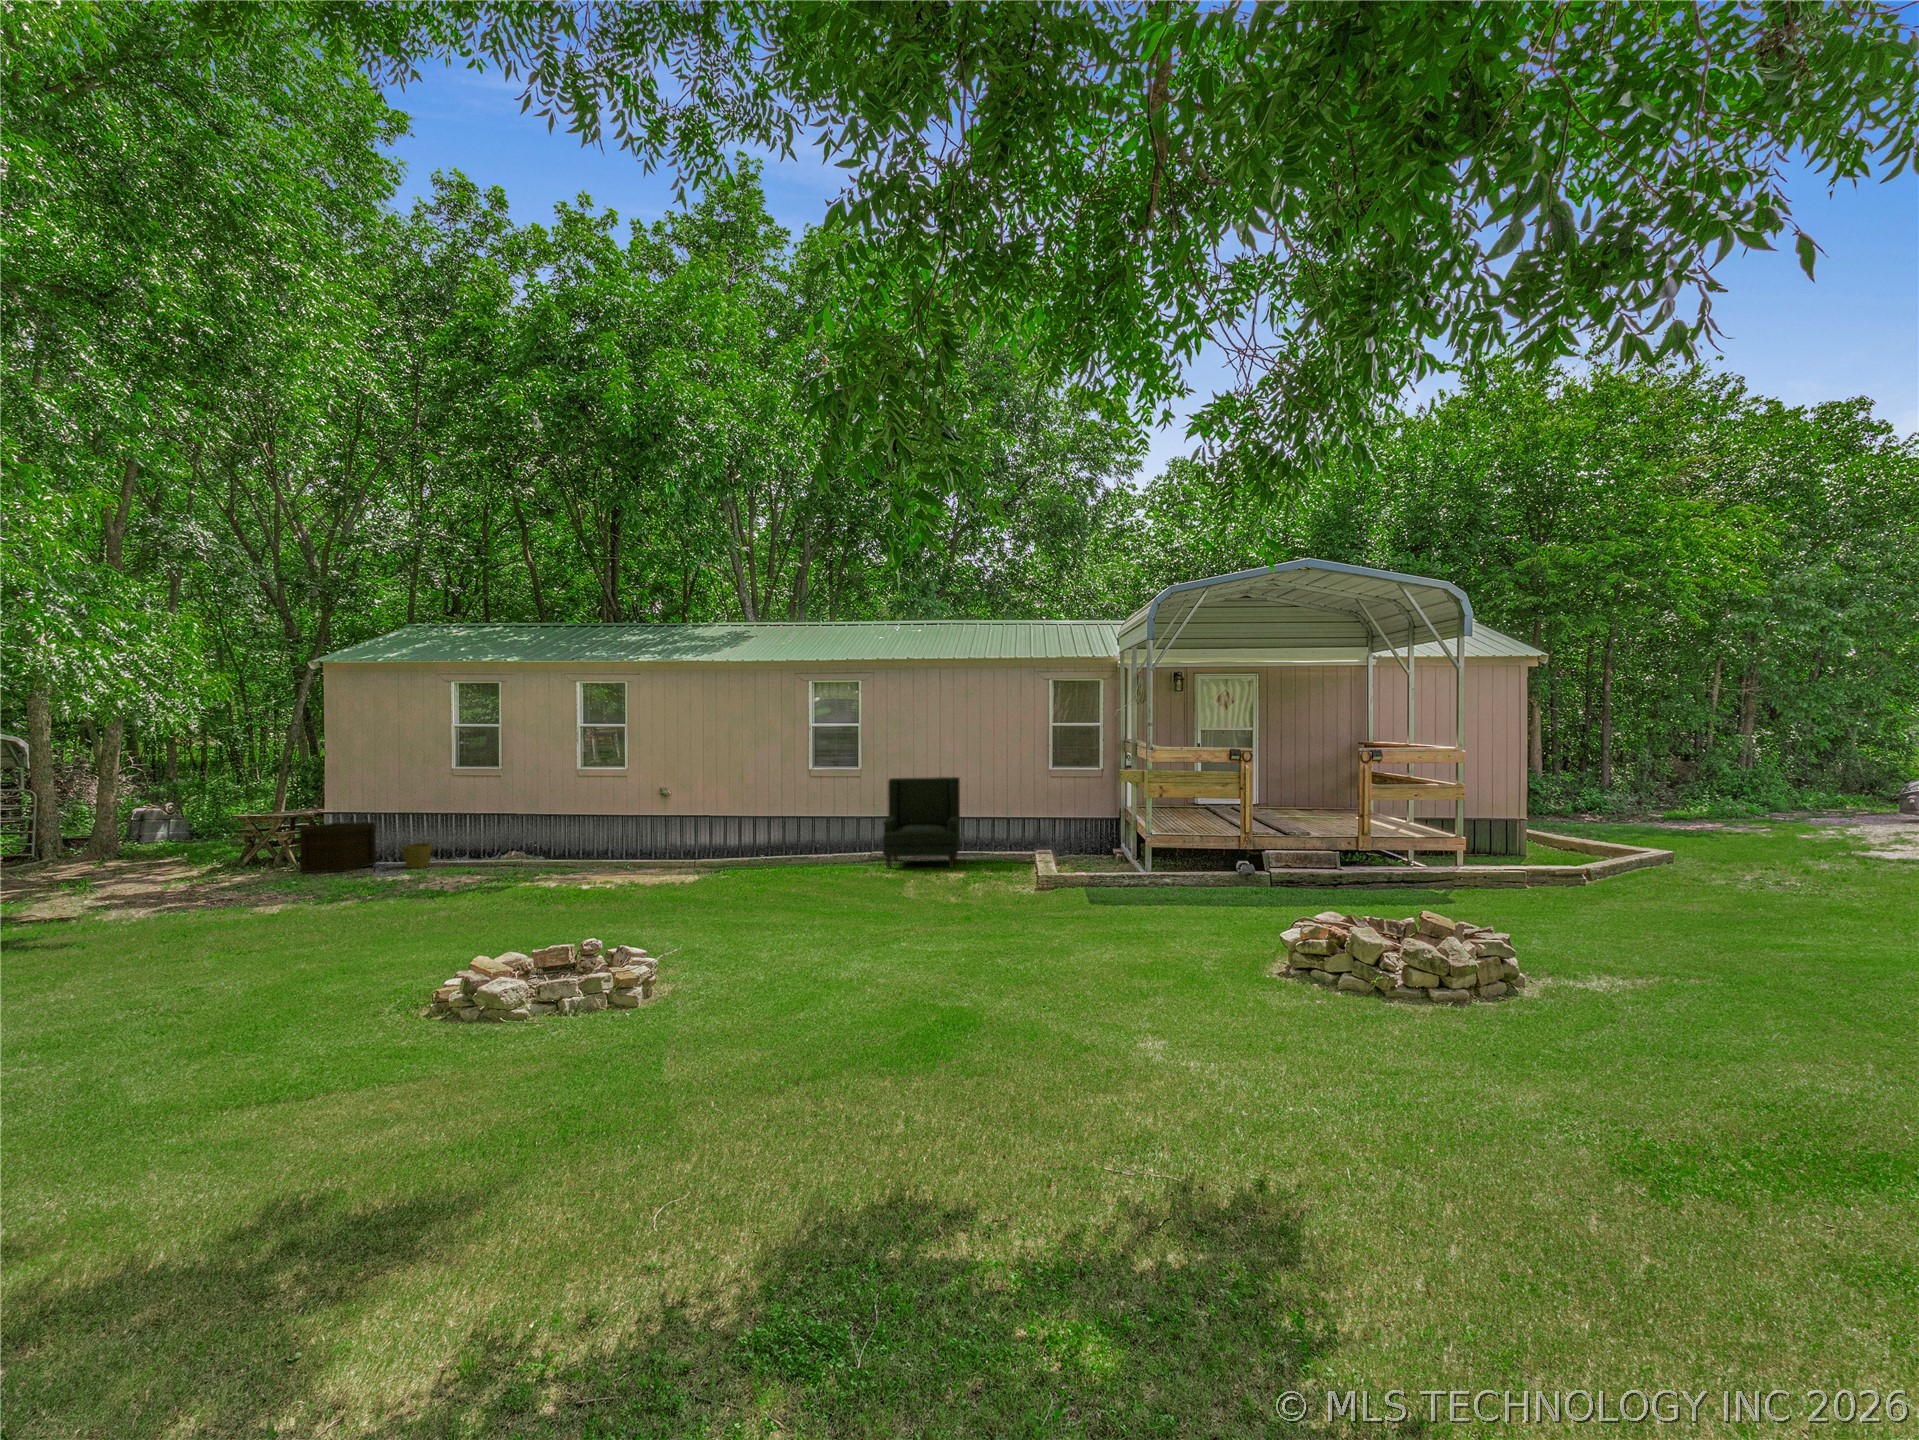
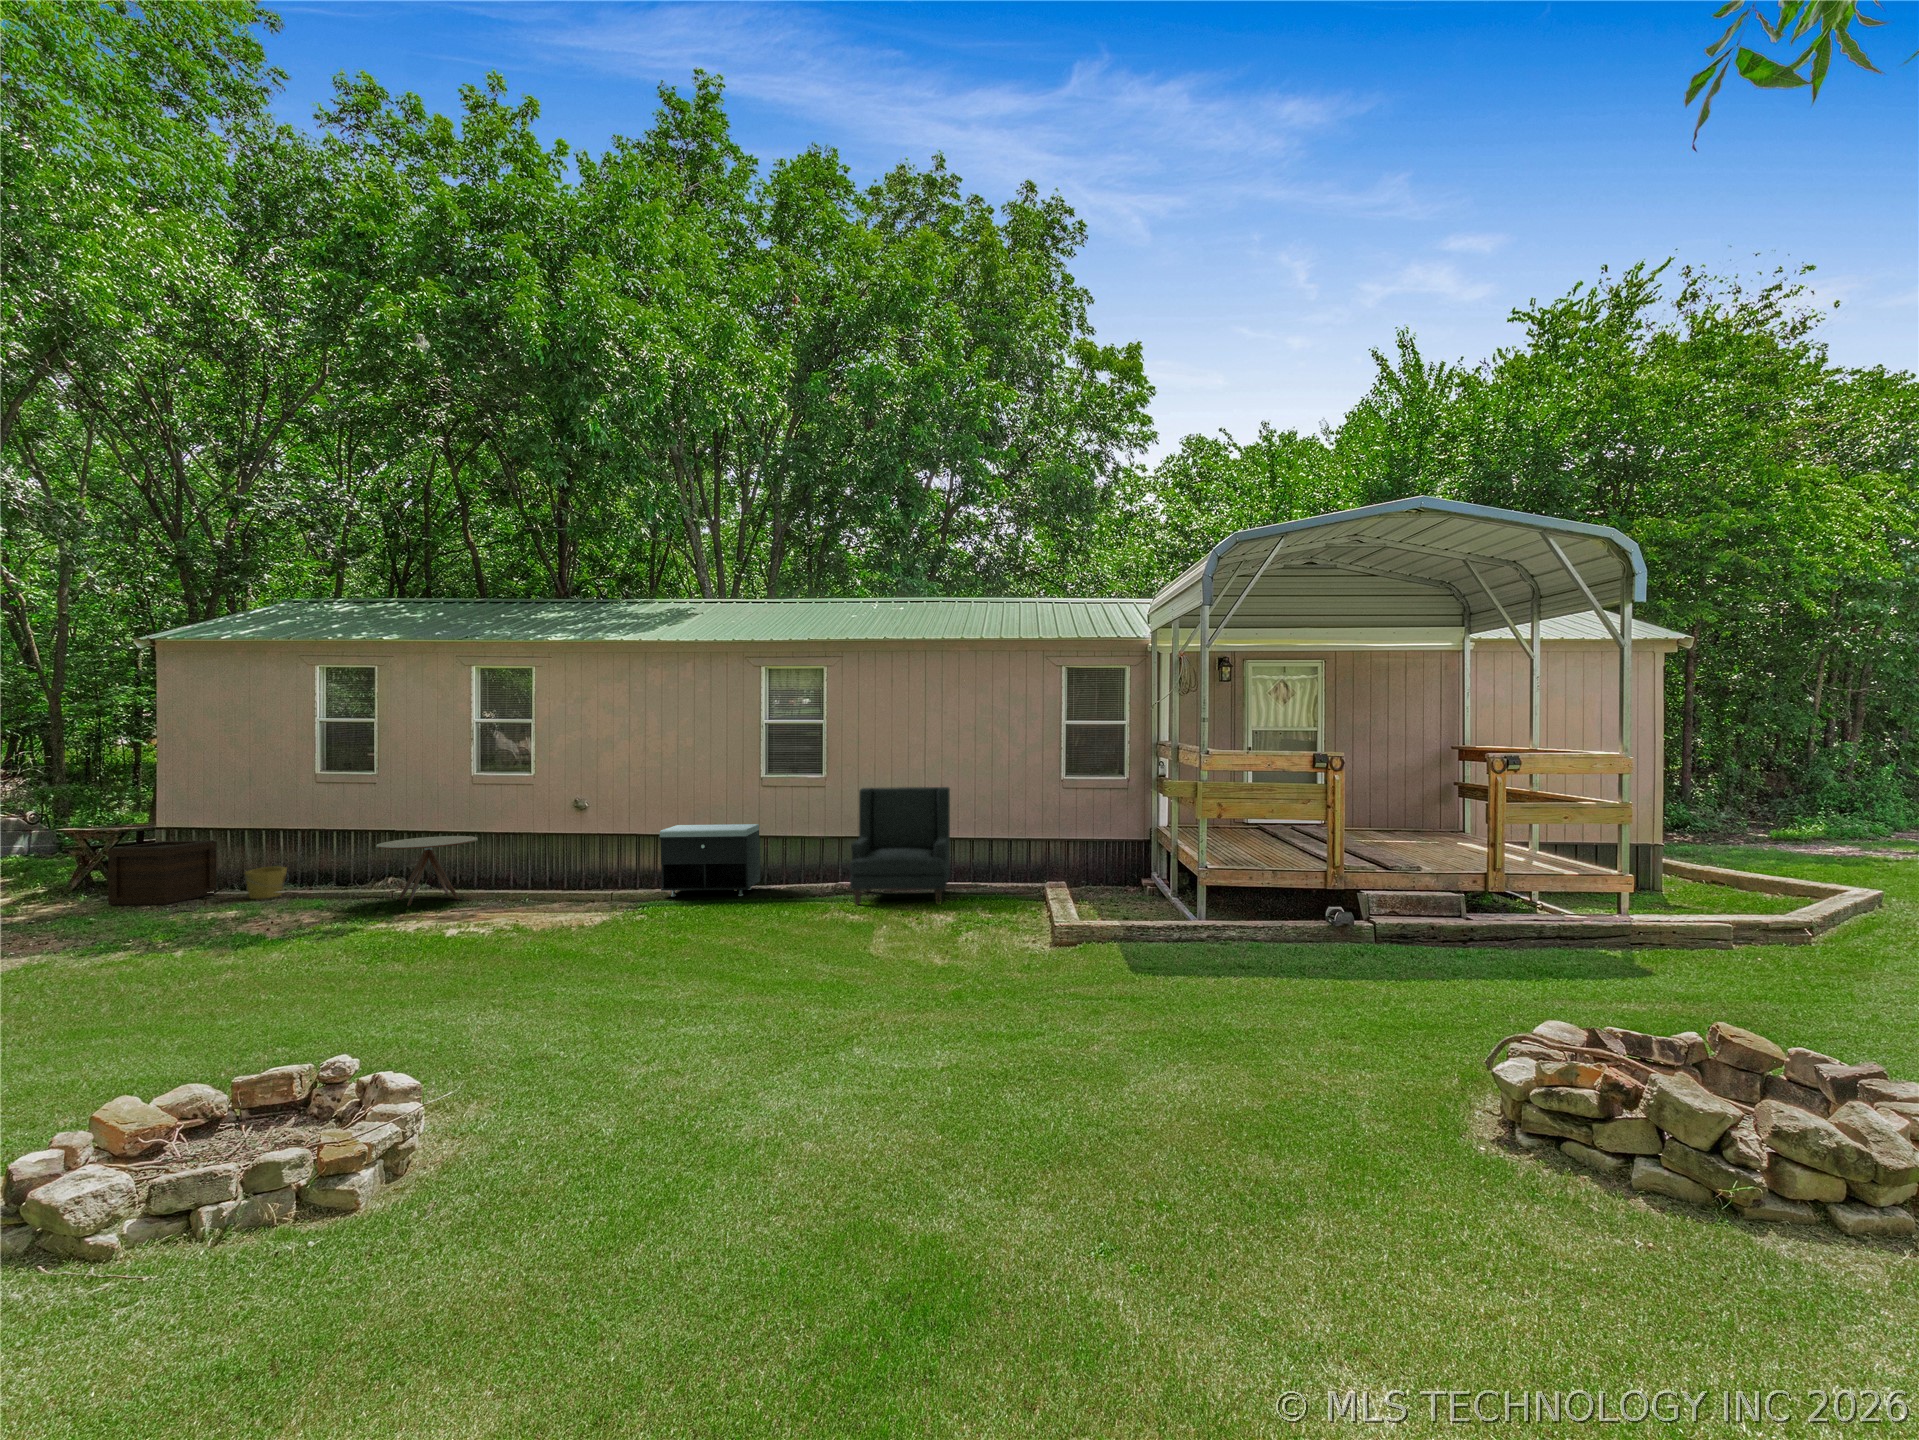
storage bench: none [732,807,809,864] -> present [660,824,760,897]
round table: none [511,818,586,871] -> present [376,836,478,906]

